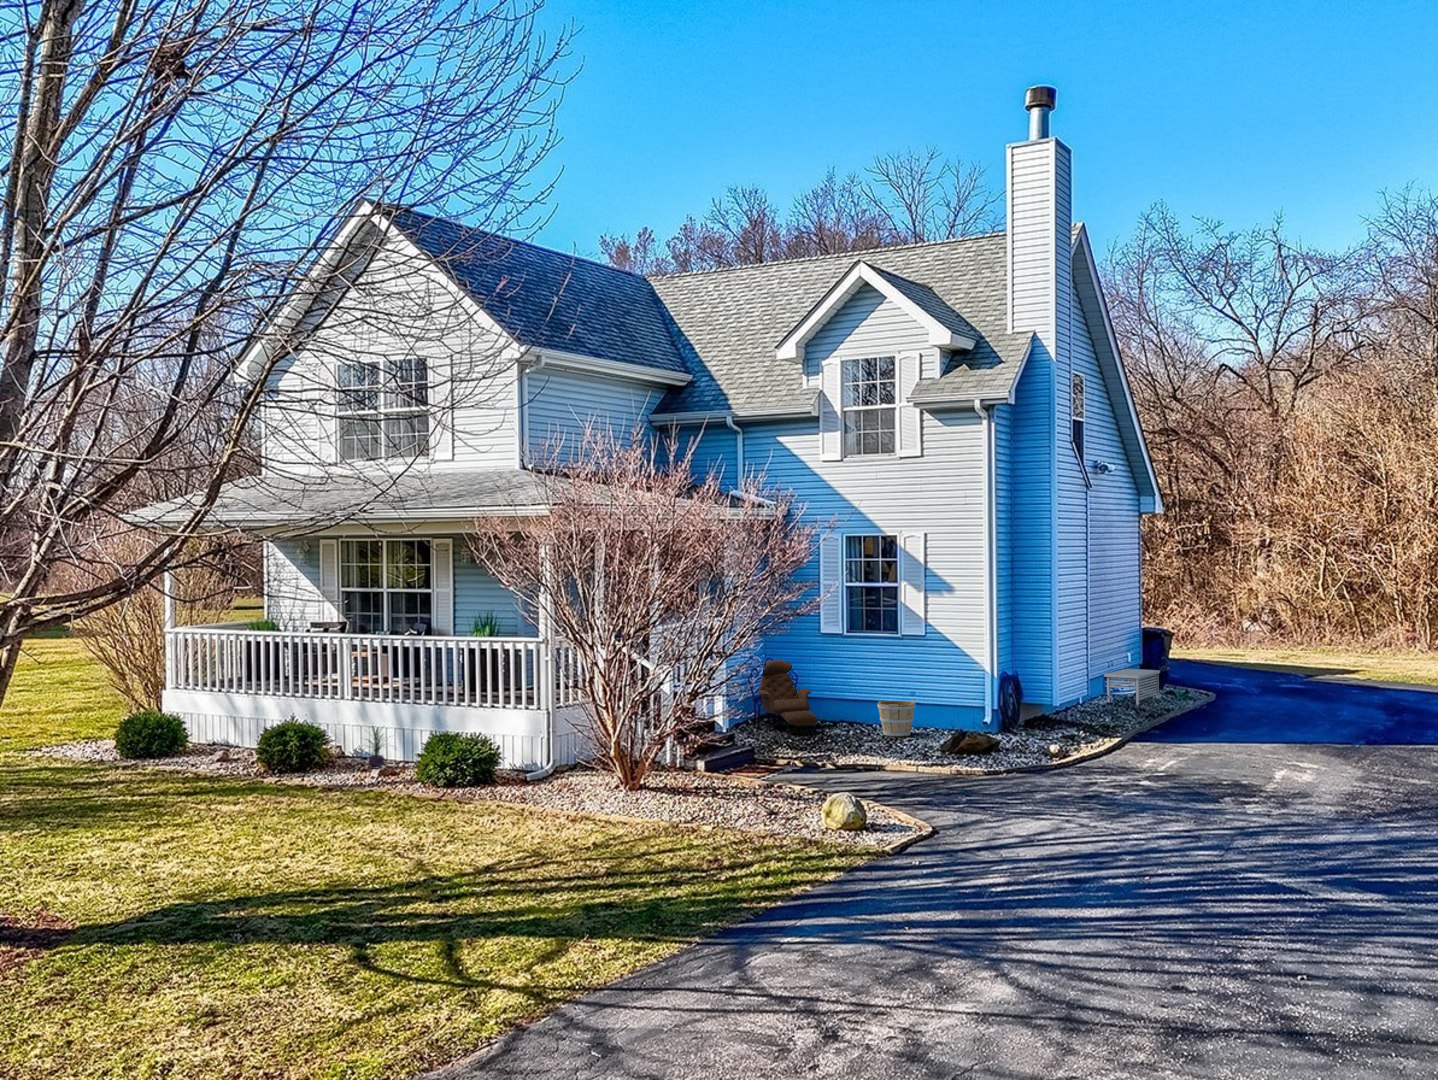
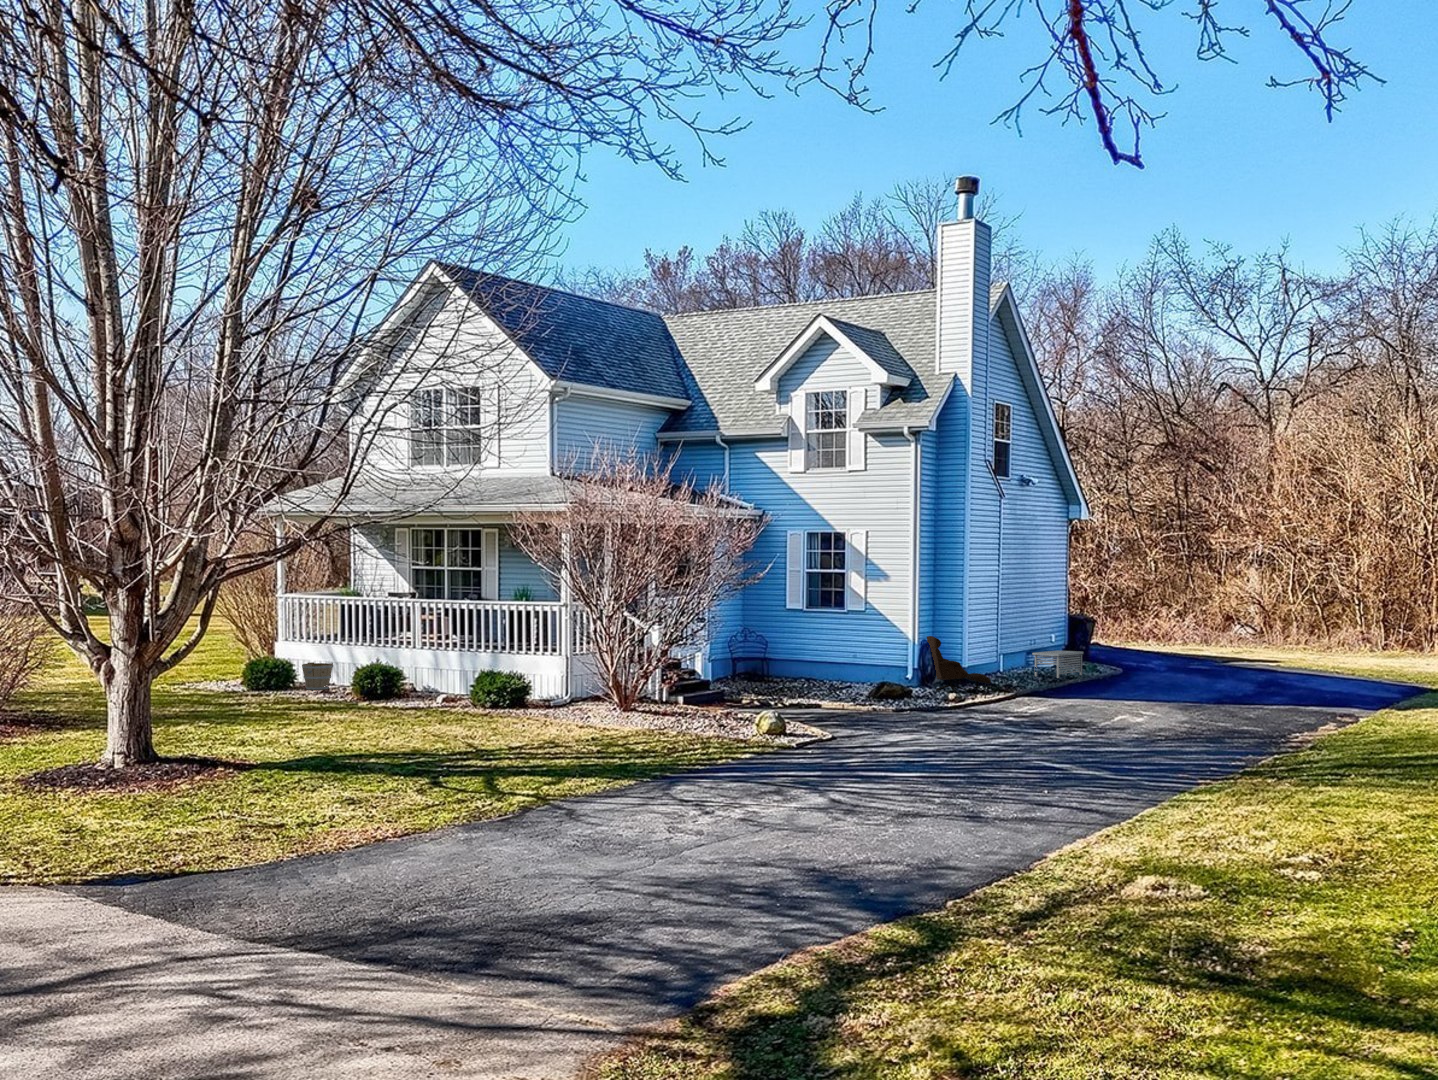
lounge chair: present [758,660,817,735] -> present [927,636,991,693]
wooden bucket: present [877,700,916,737] -> present [302,662,333,690]
decorative plant: present [366,726,384,768] -> none [424,666,457,697]

